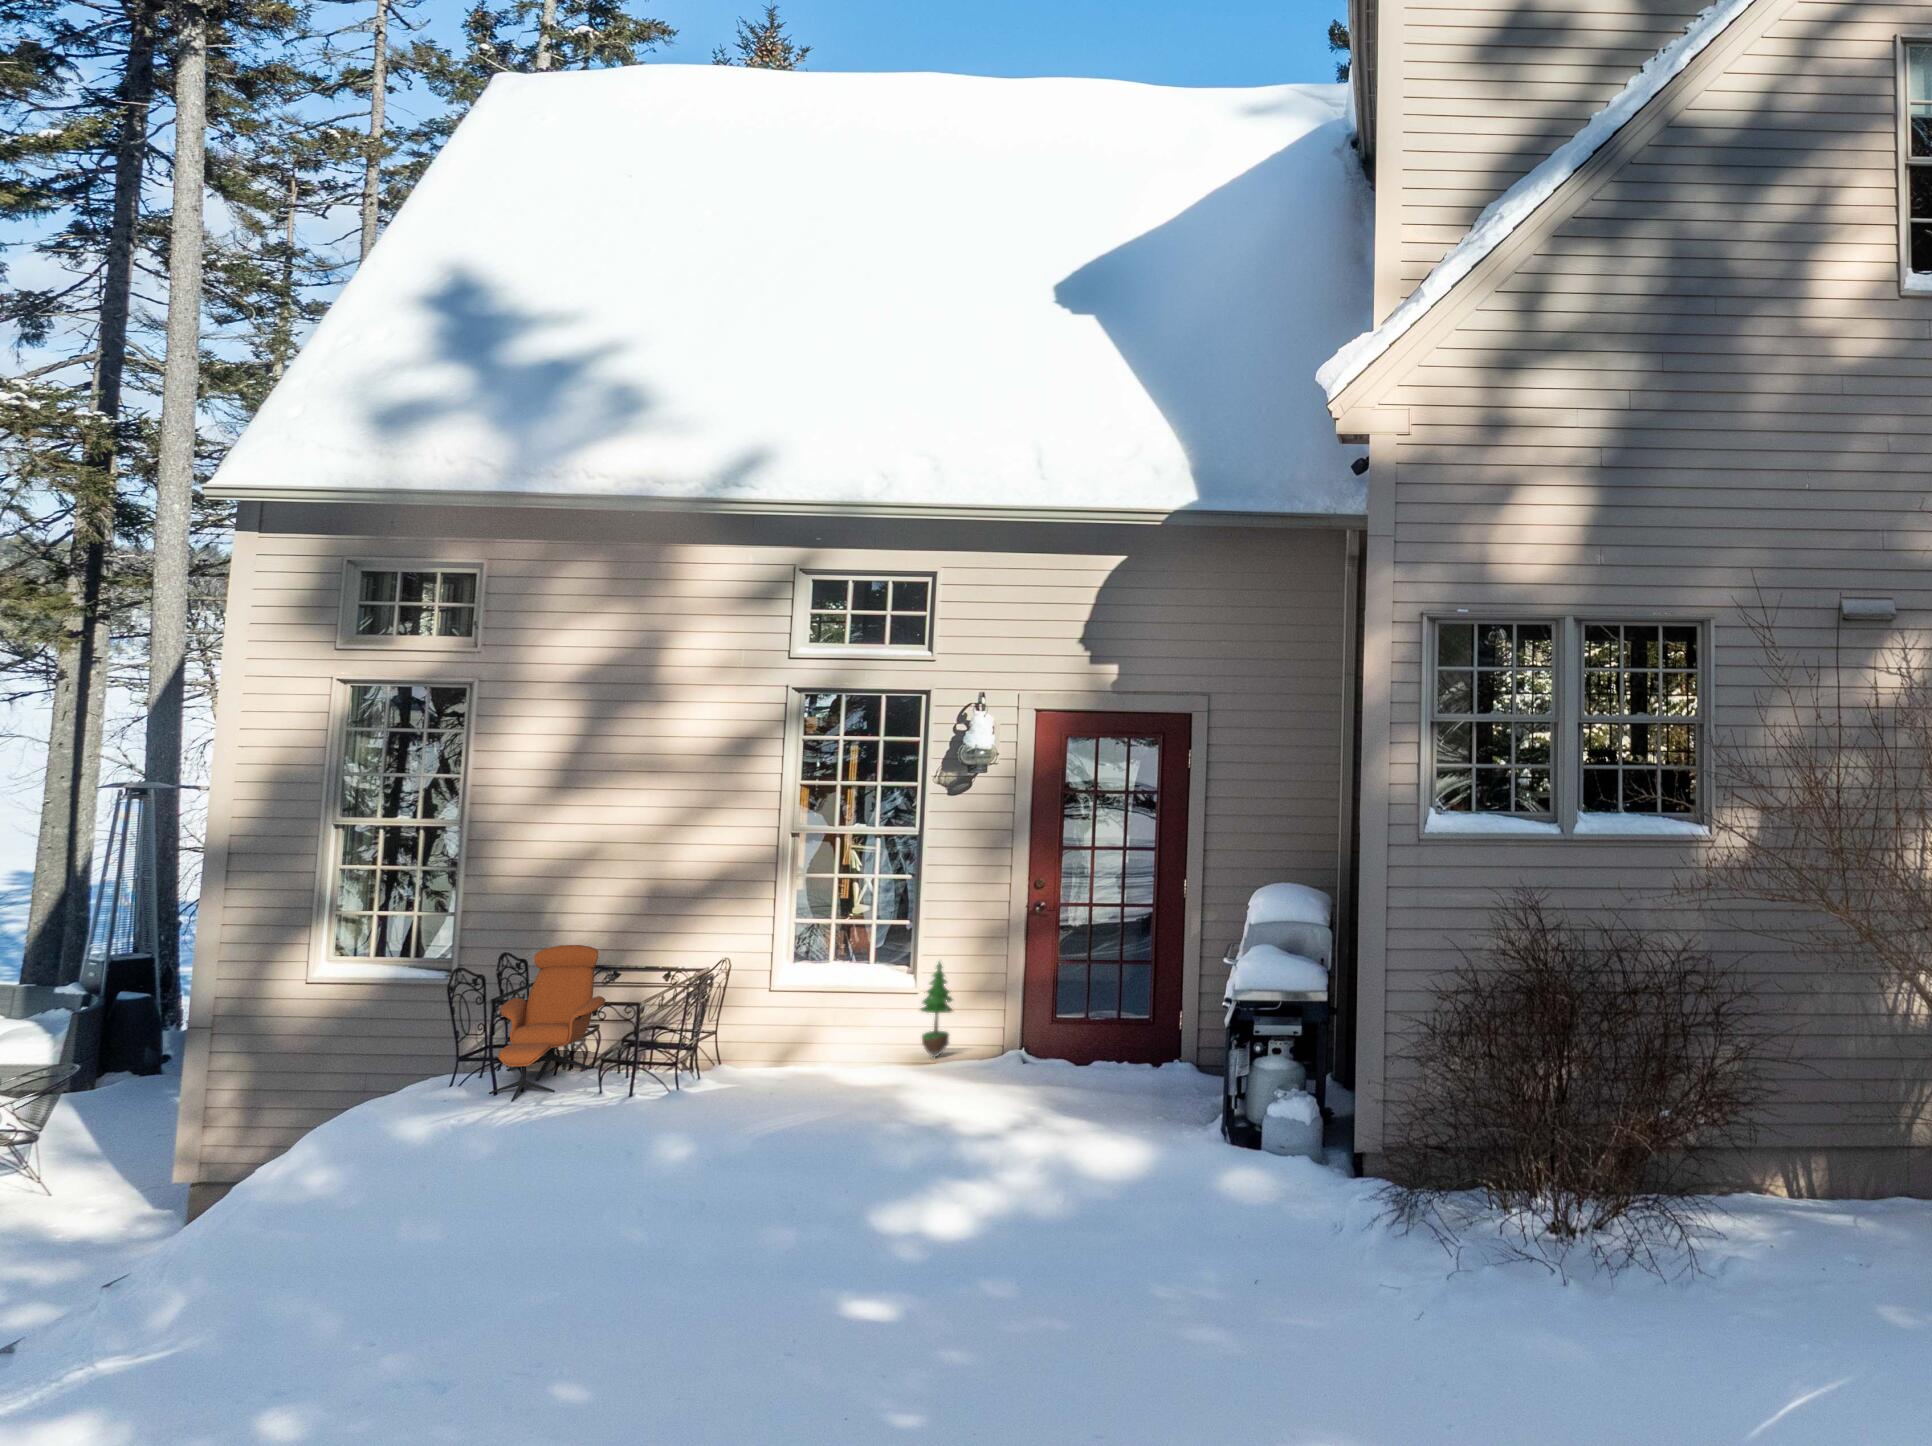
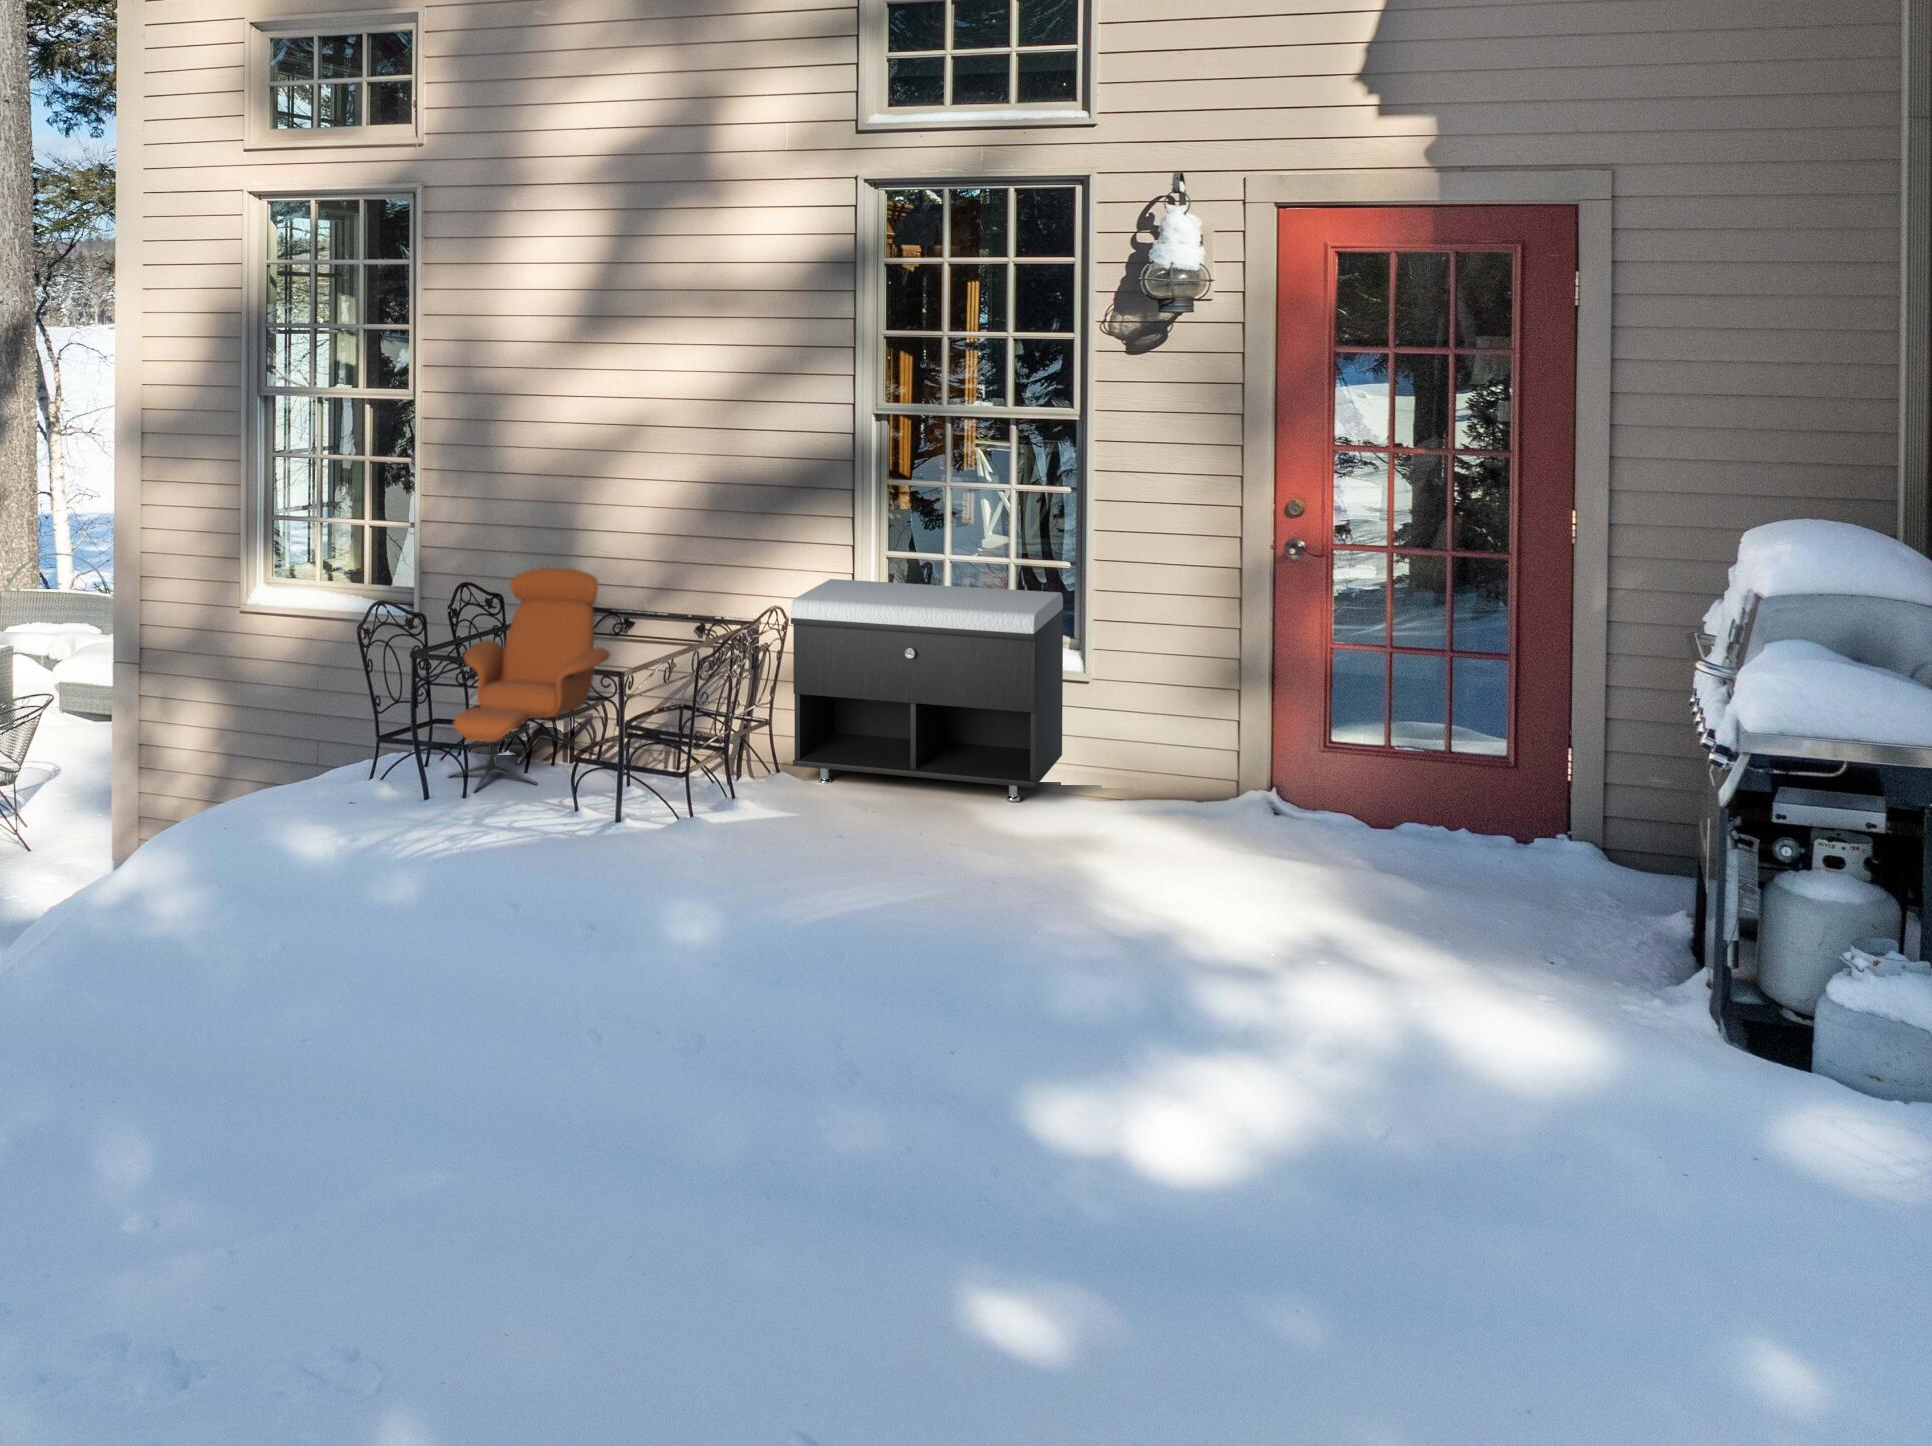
storage bench: none [730,939,904,1072] -> present [791,579,1063,802]
potted tree: present [921,962,952,1057] -> none [1093,630,1153,792]

